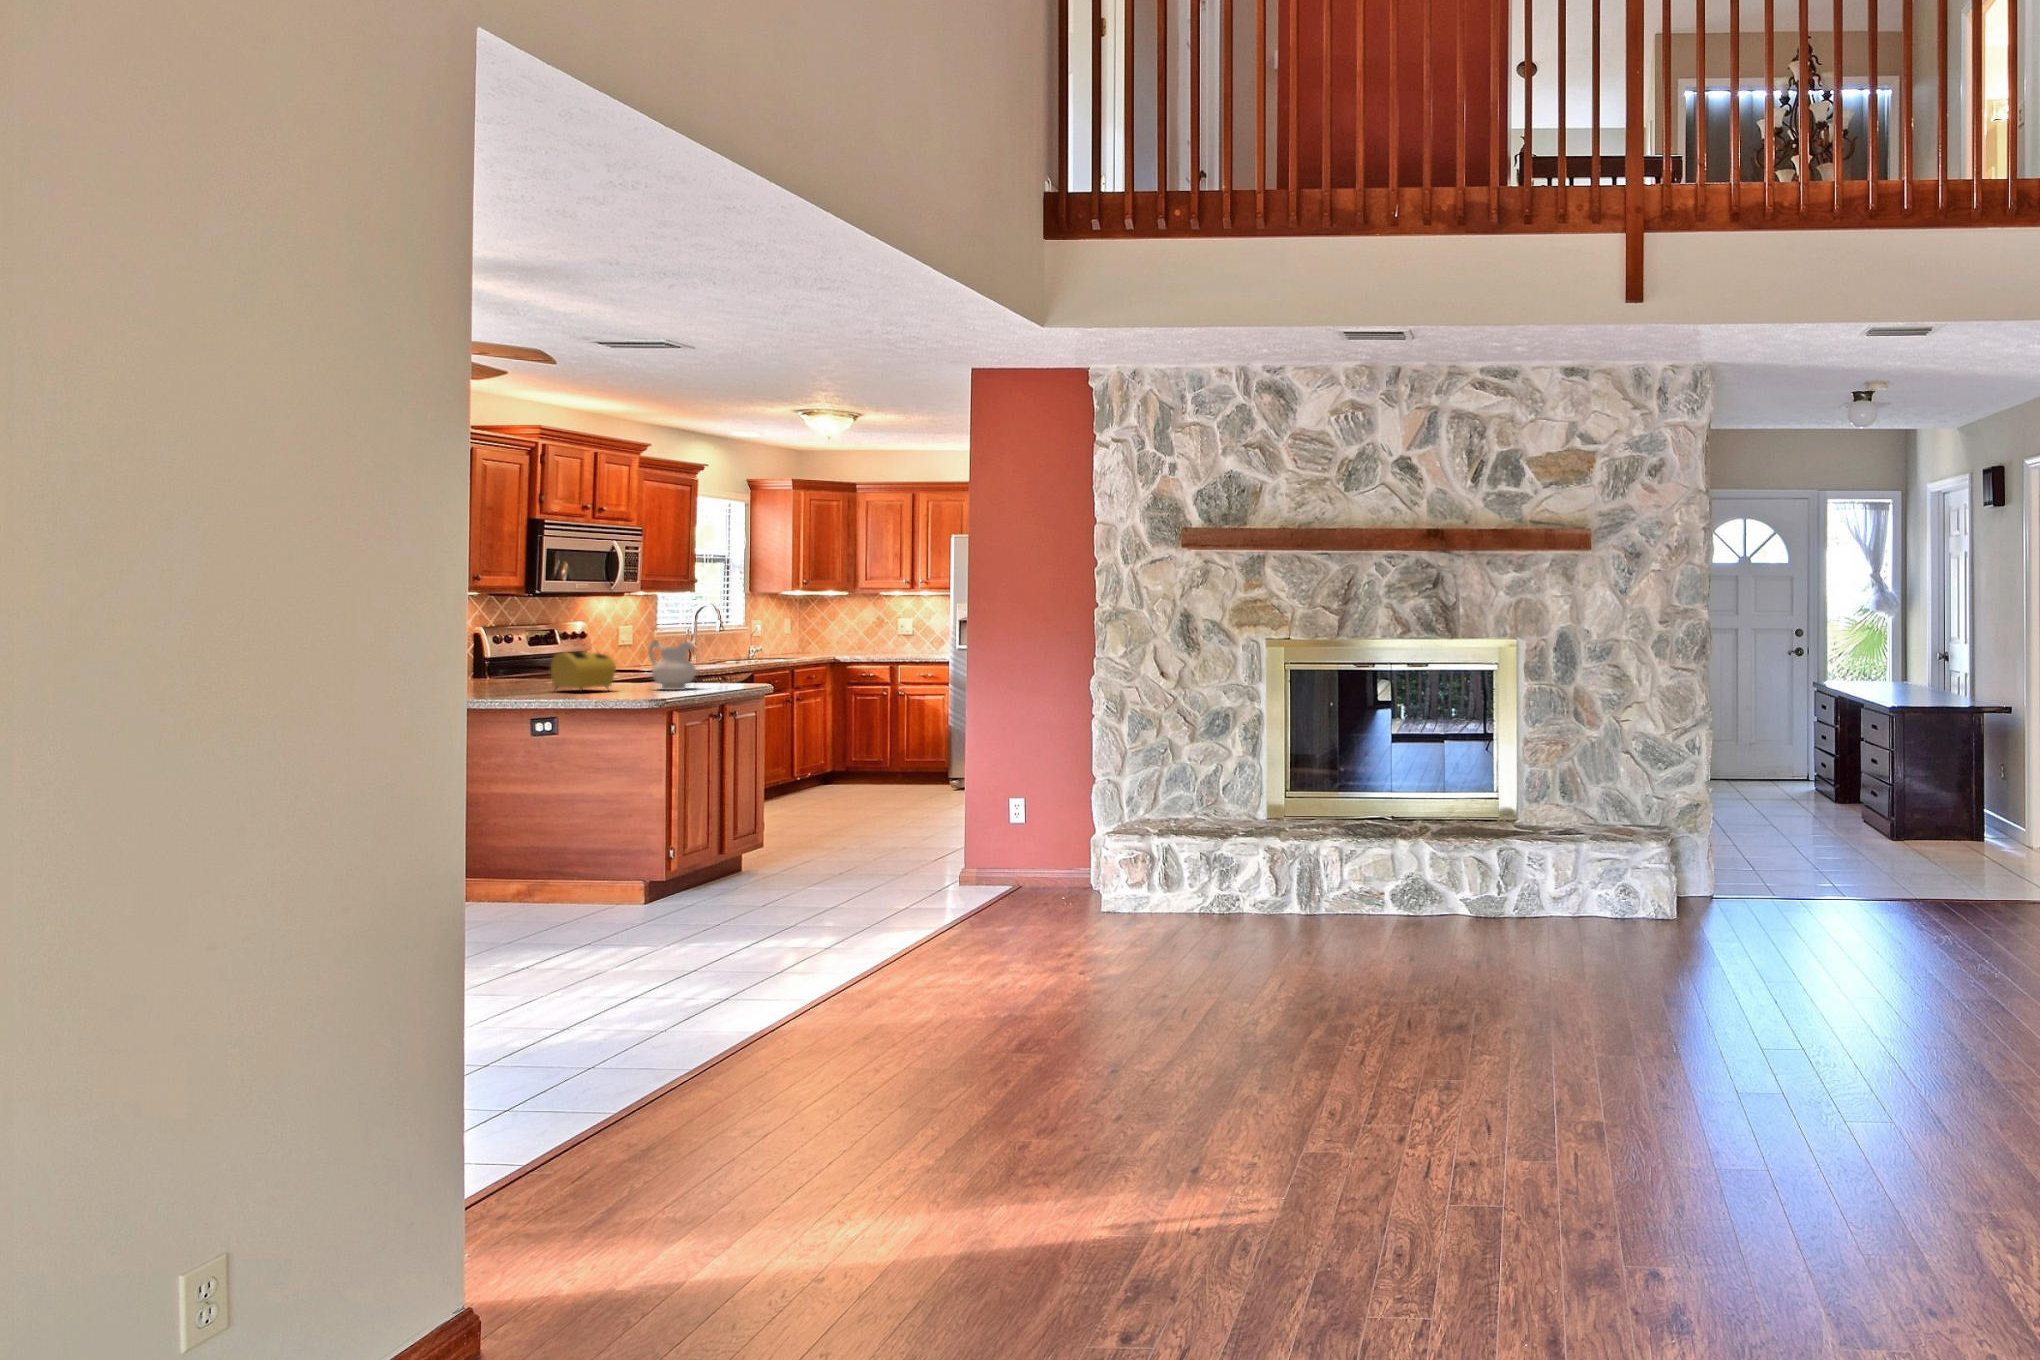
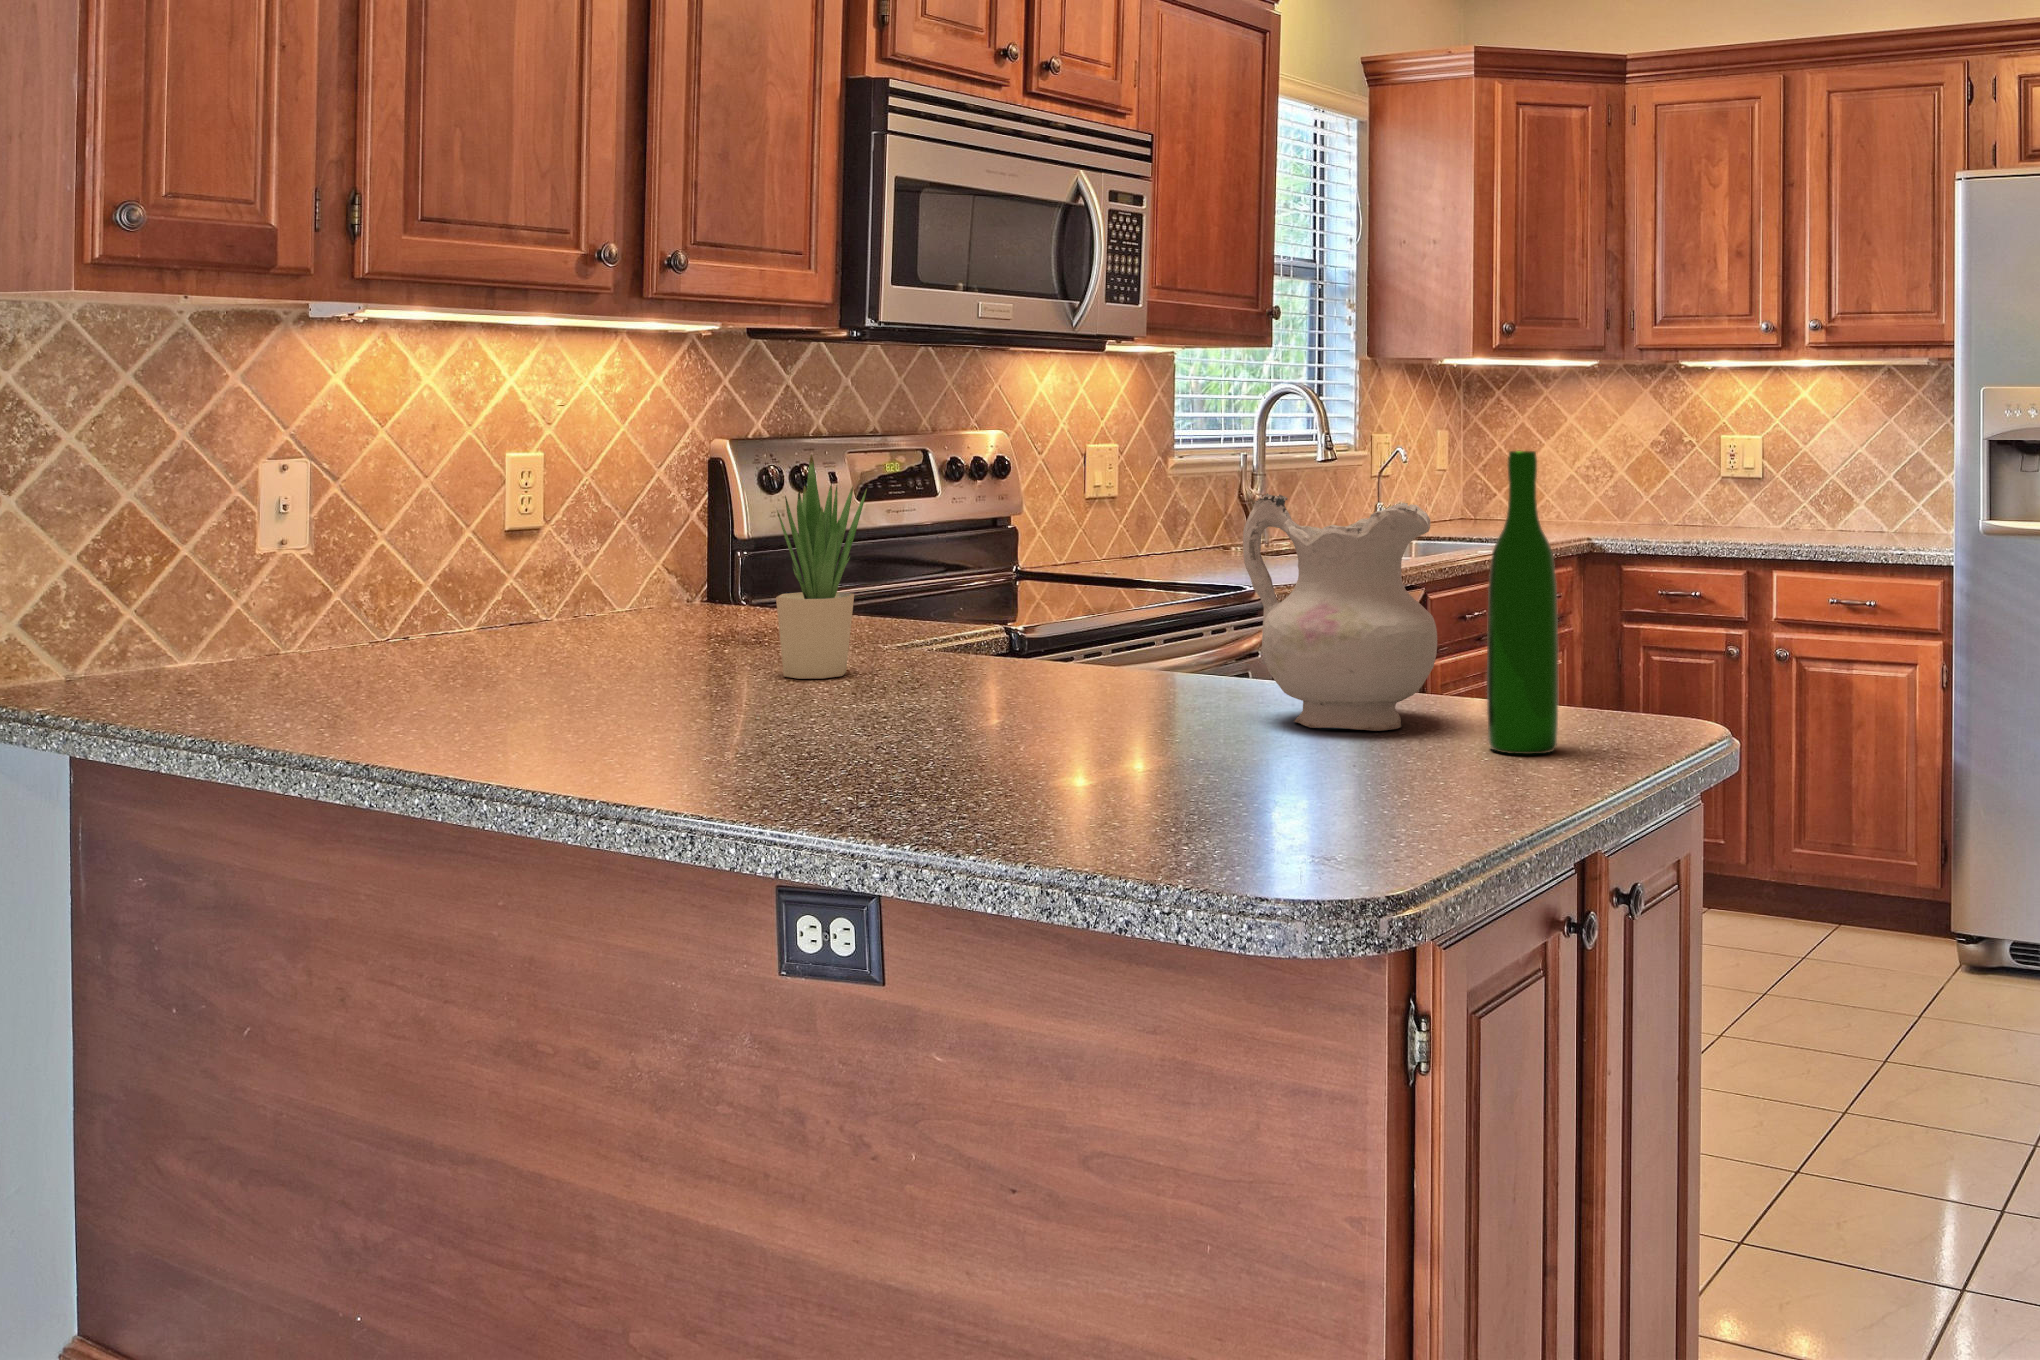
wine bottle: none [702,630,718,691] -> present [1487,451,1558,754]
potted plant: none [516,632,544,689] -> present [776,454,867,679]
toaster: present [551,651,616,691] -> none [877,541,1124,743]

